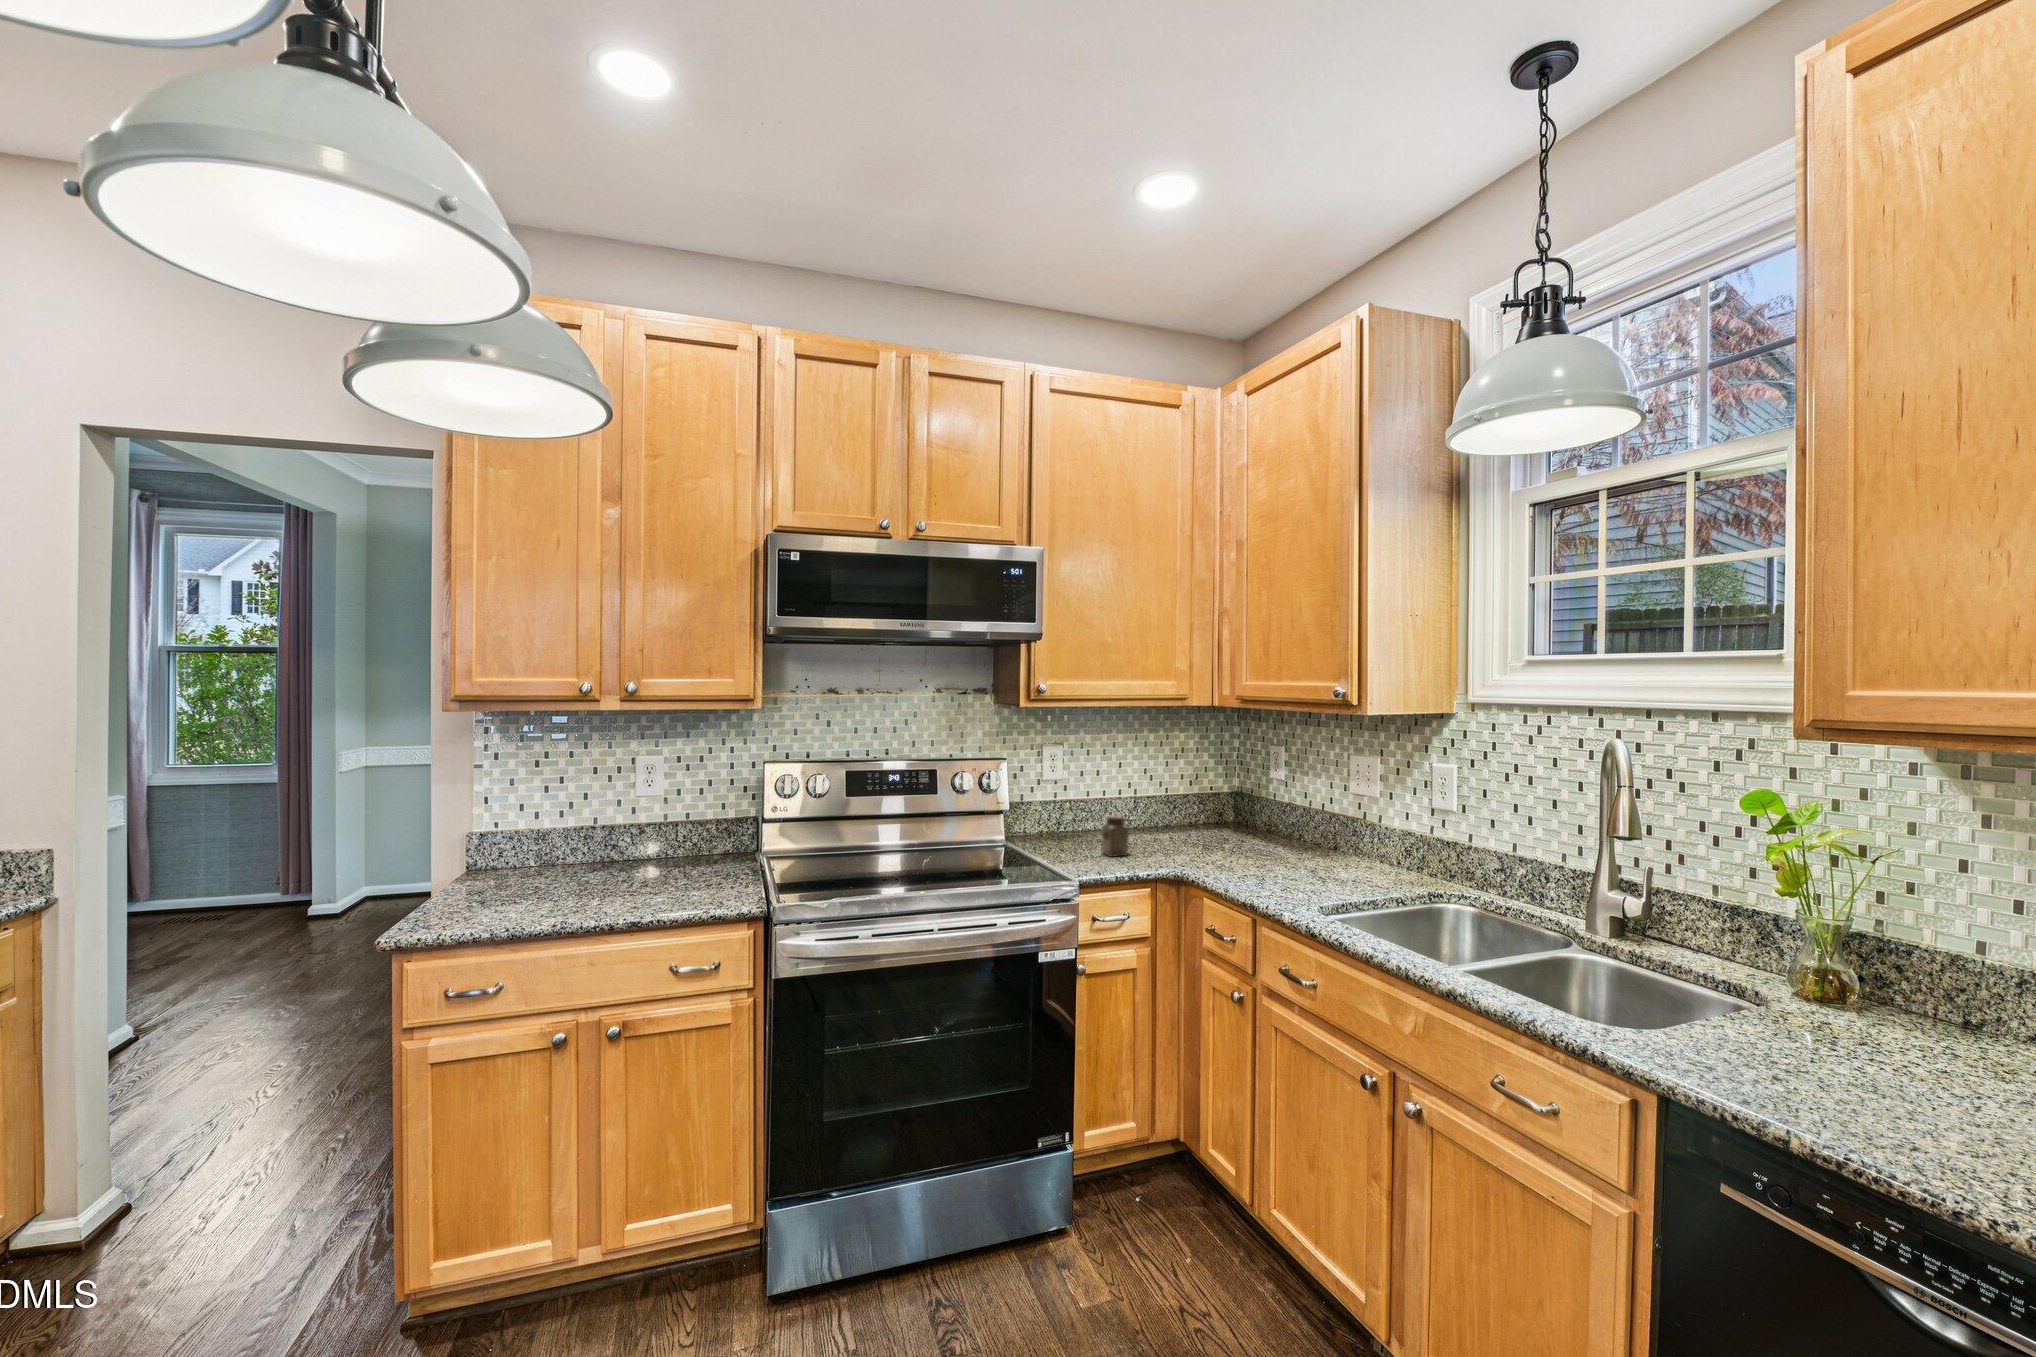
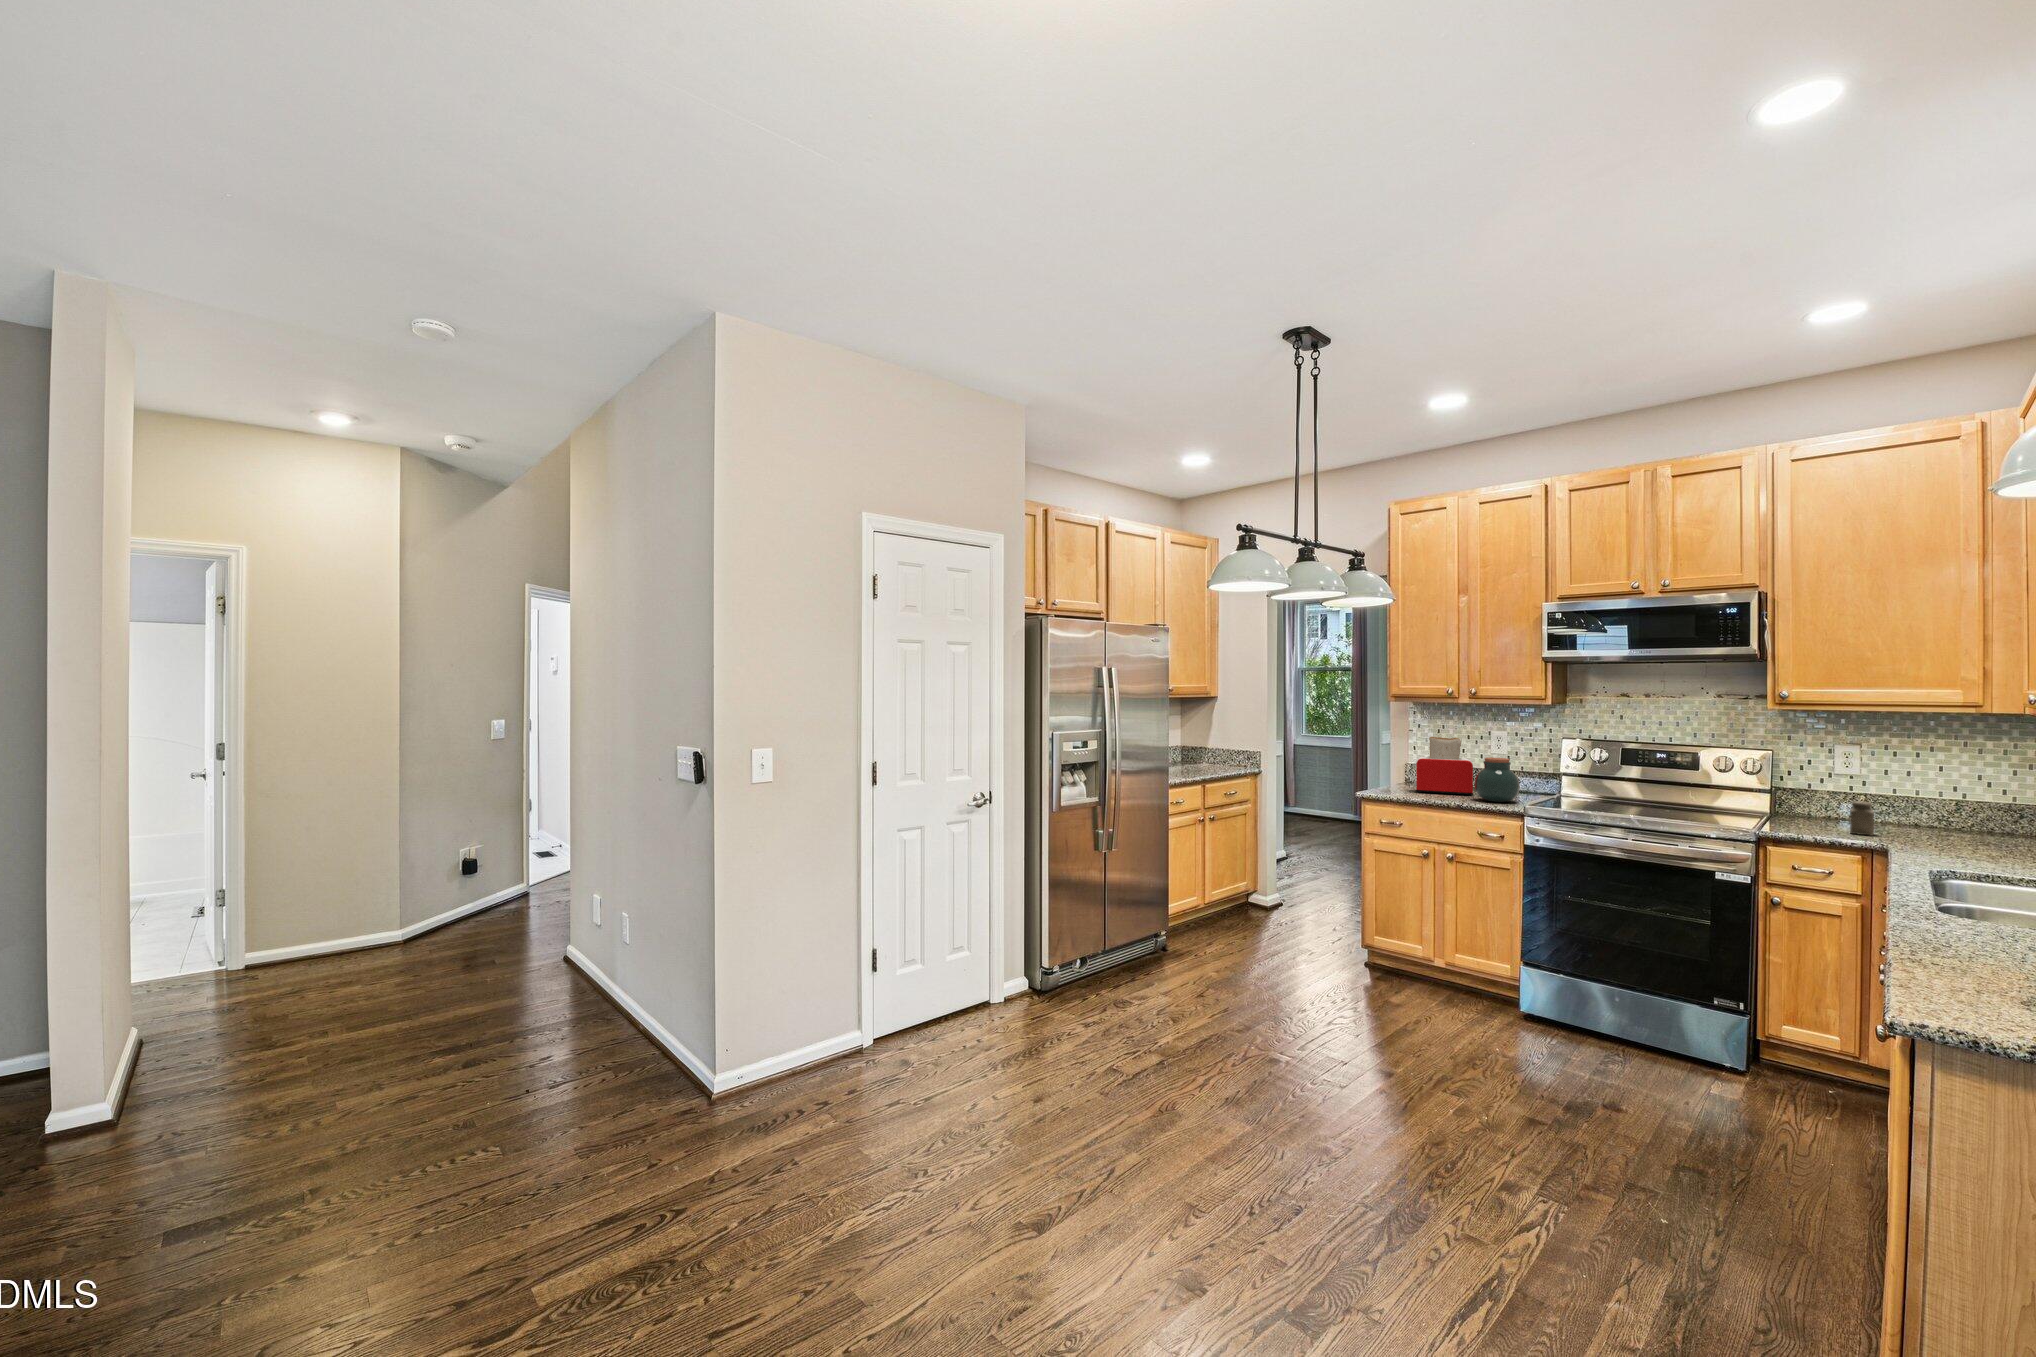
toaster: none [513,777,636,898] -> present [1412,737,1473,796]
jar: none [655,809,731,893] -> present [1475,758,1519,802]

